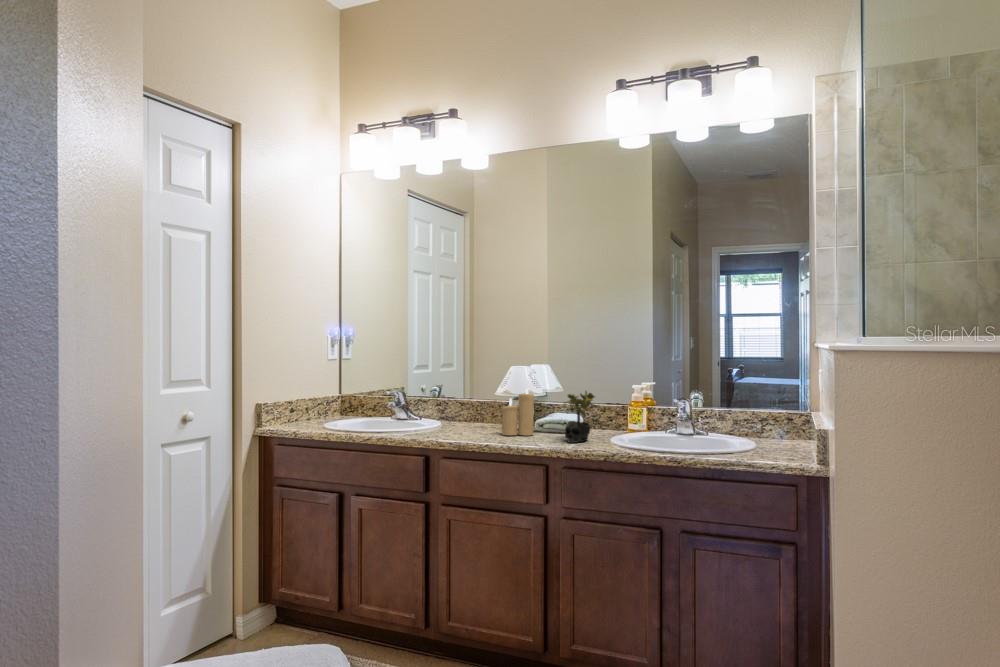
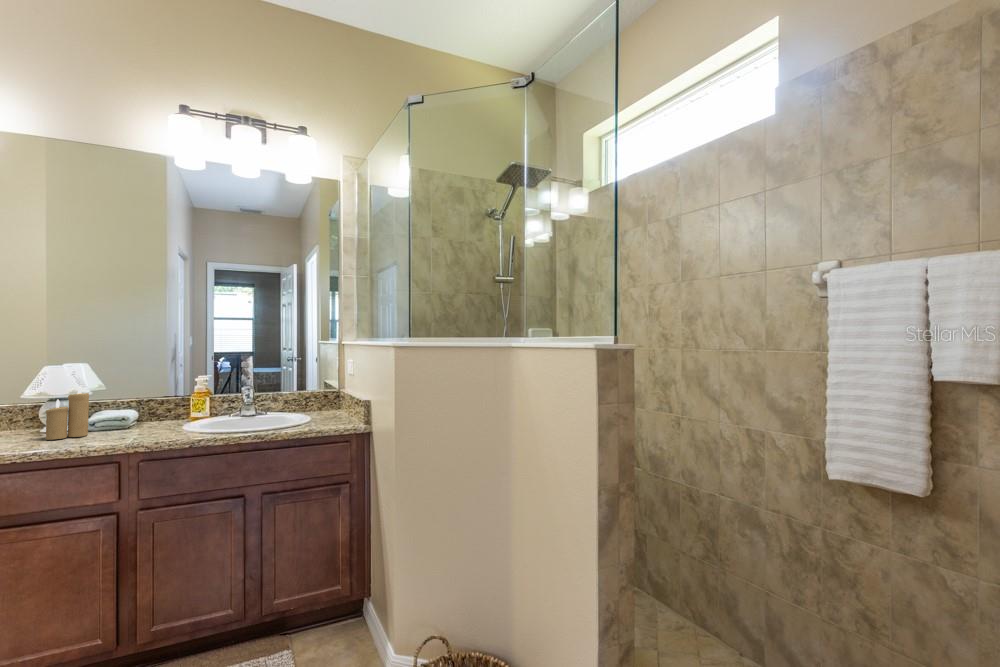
succulent plant: present [564,391,595,443] -> none [131,385,168,437]

